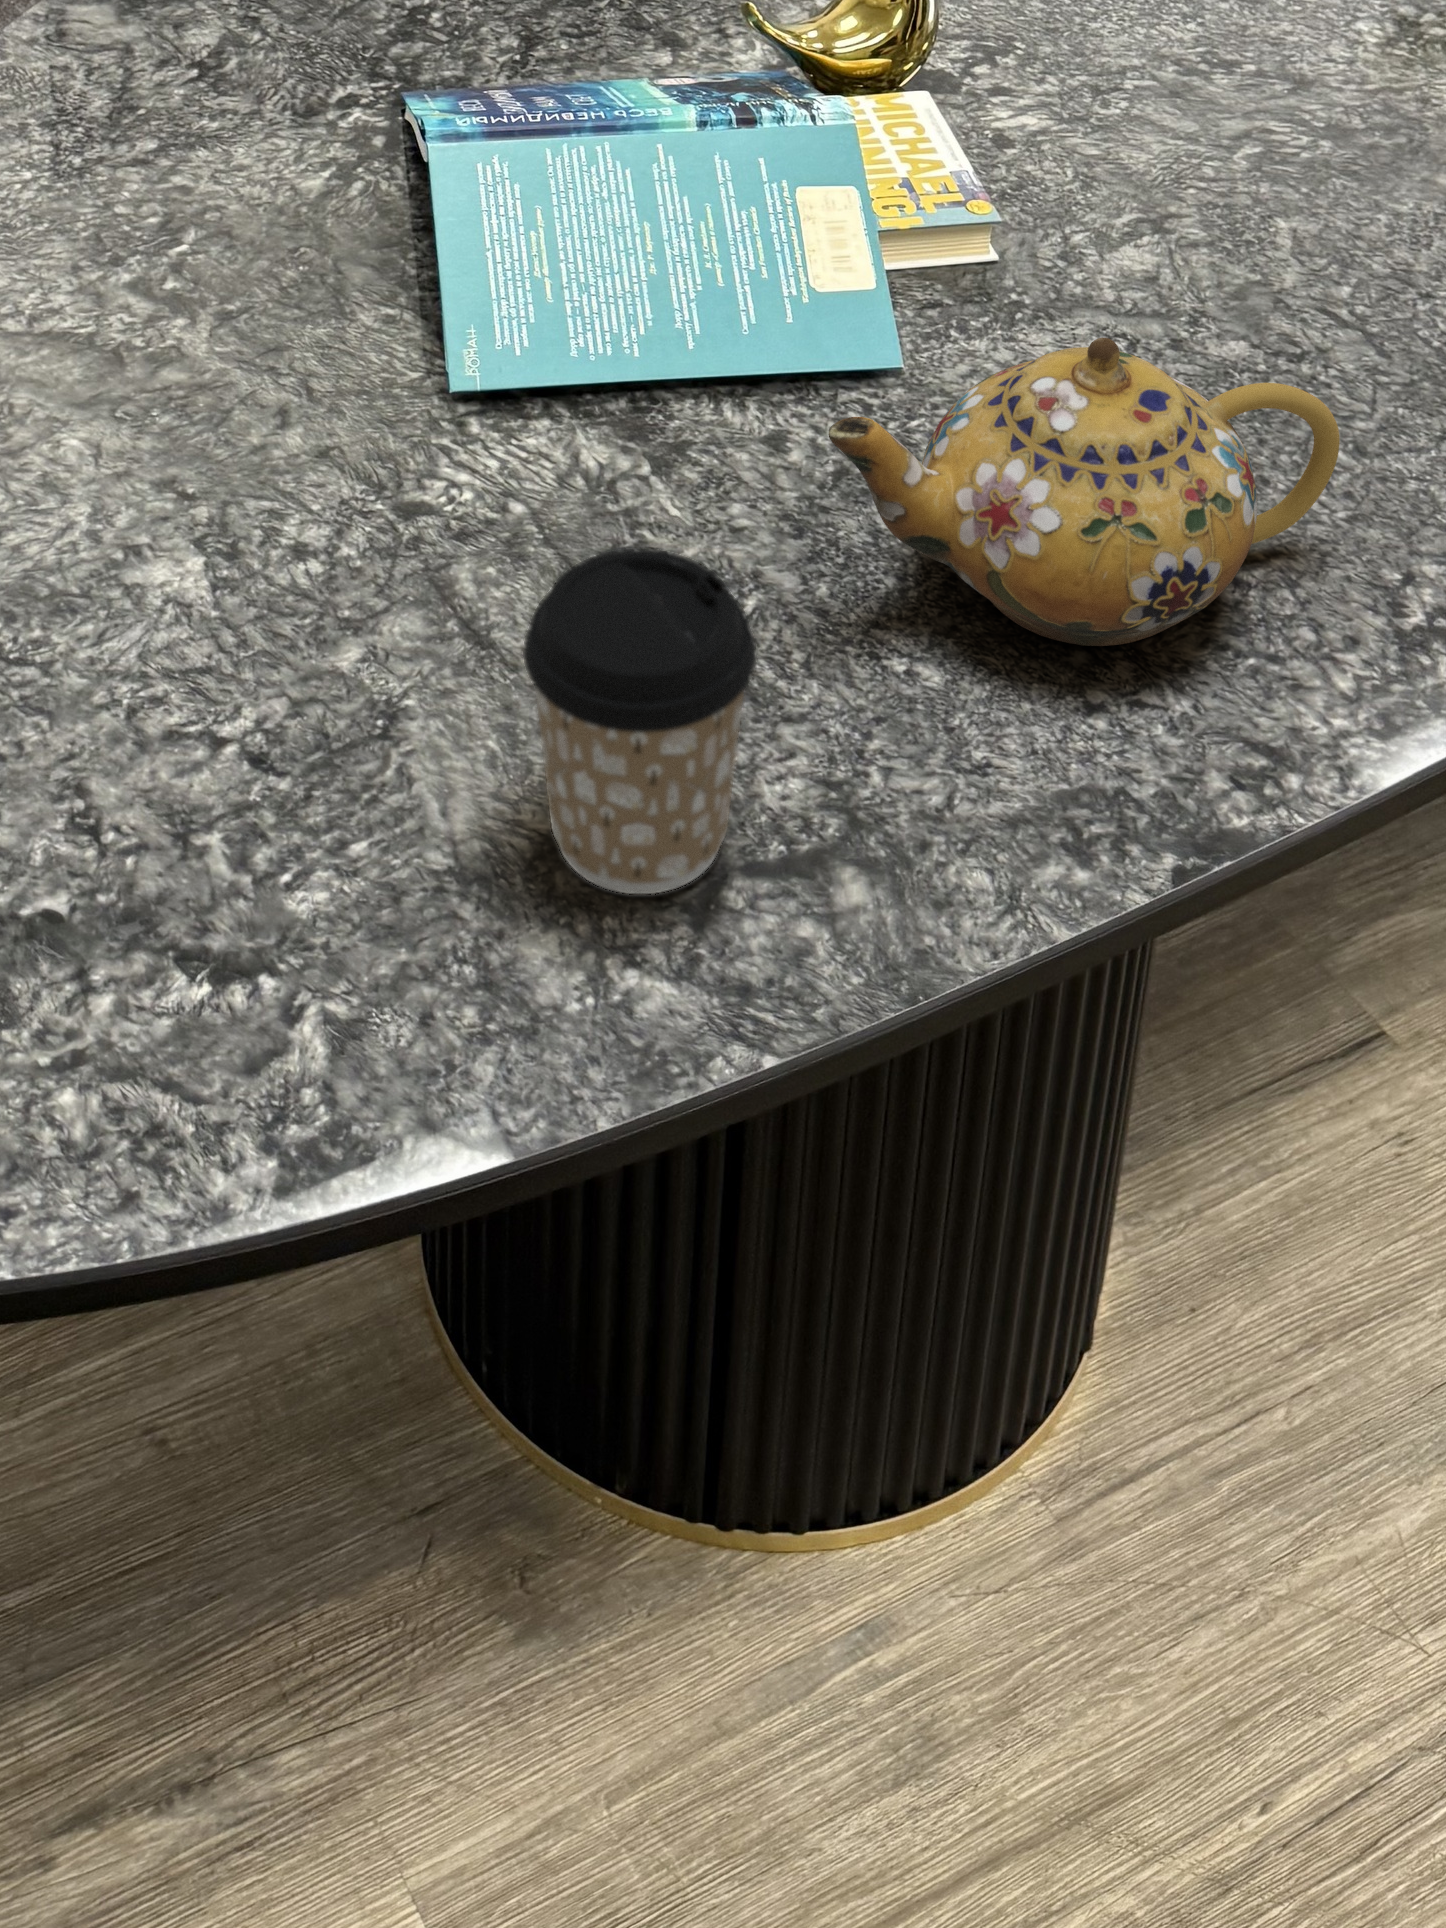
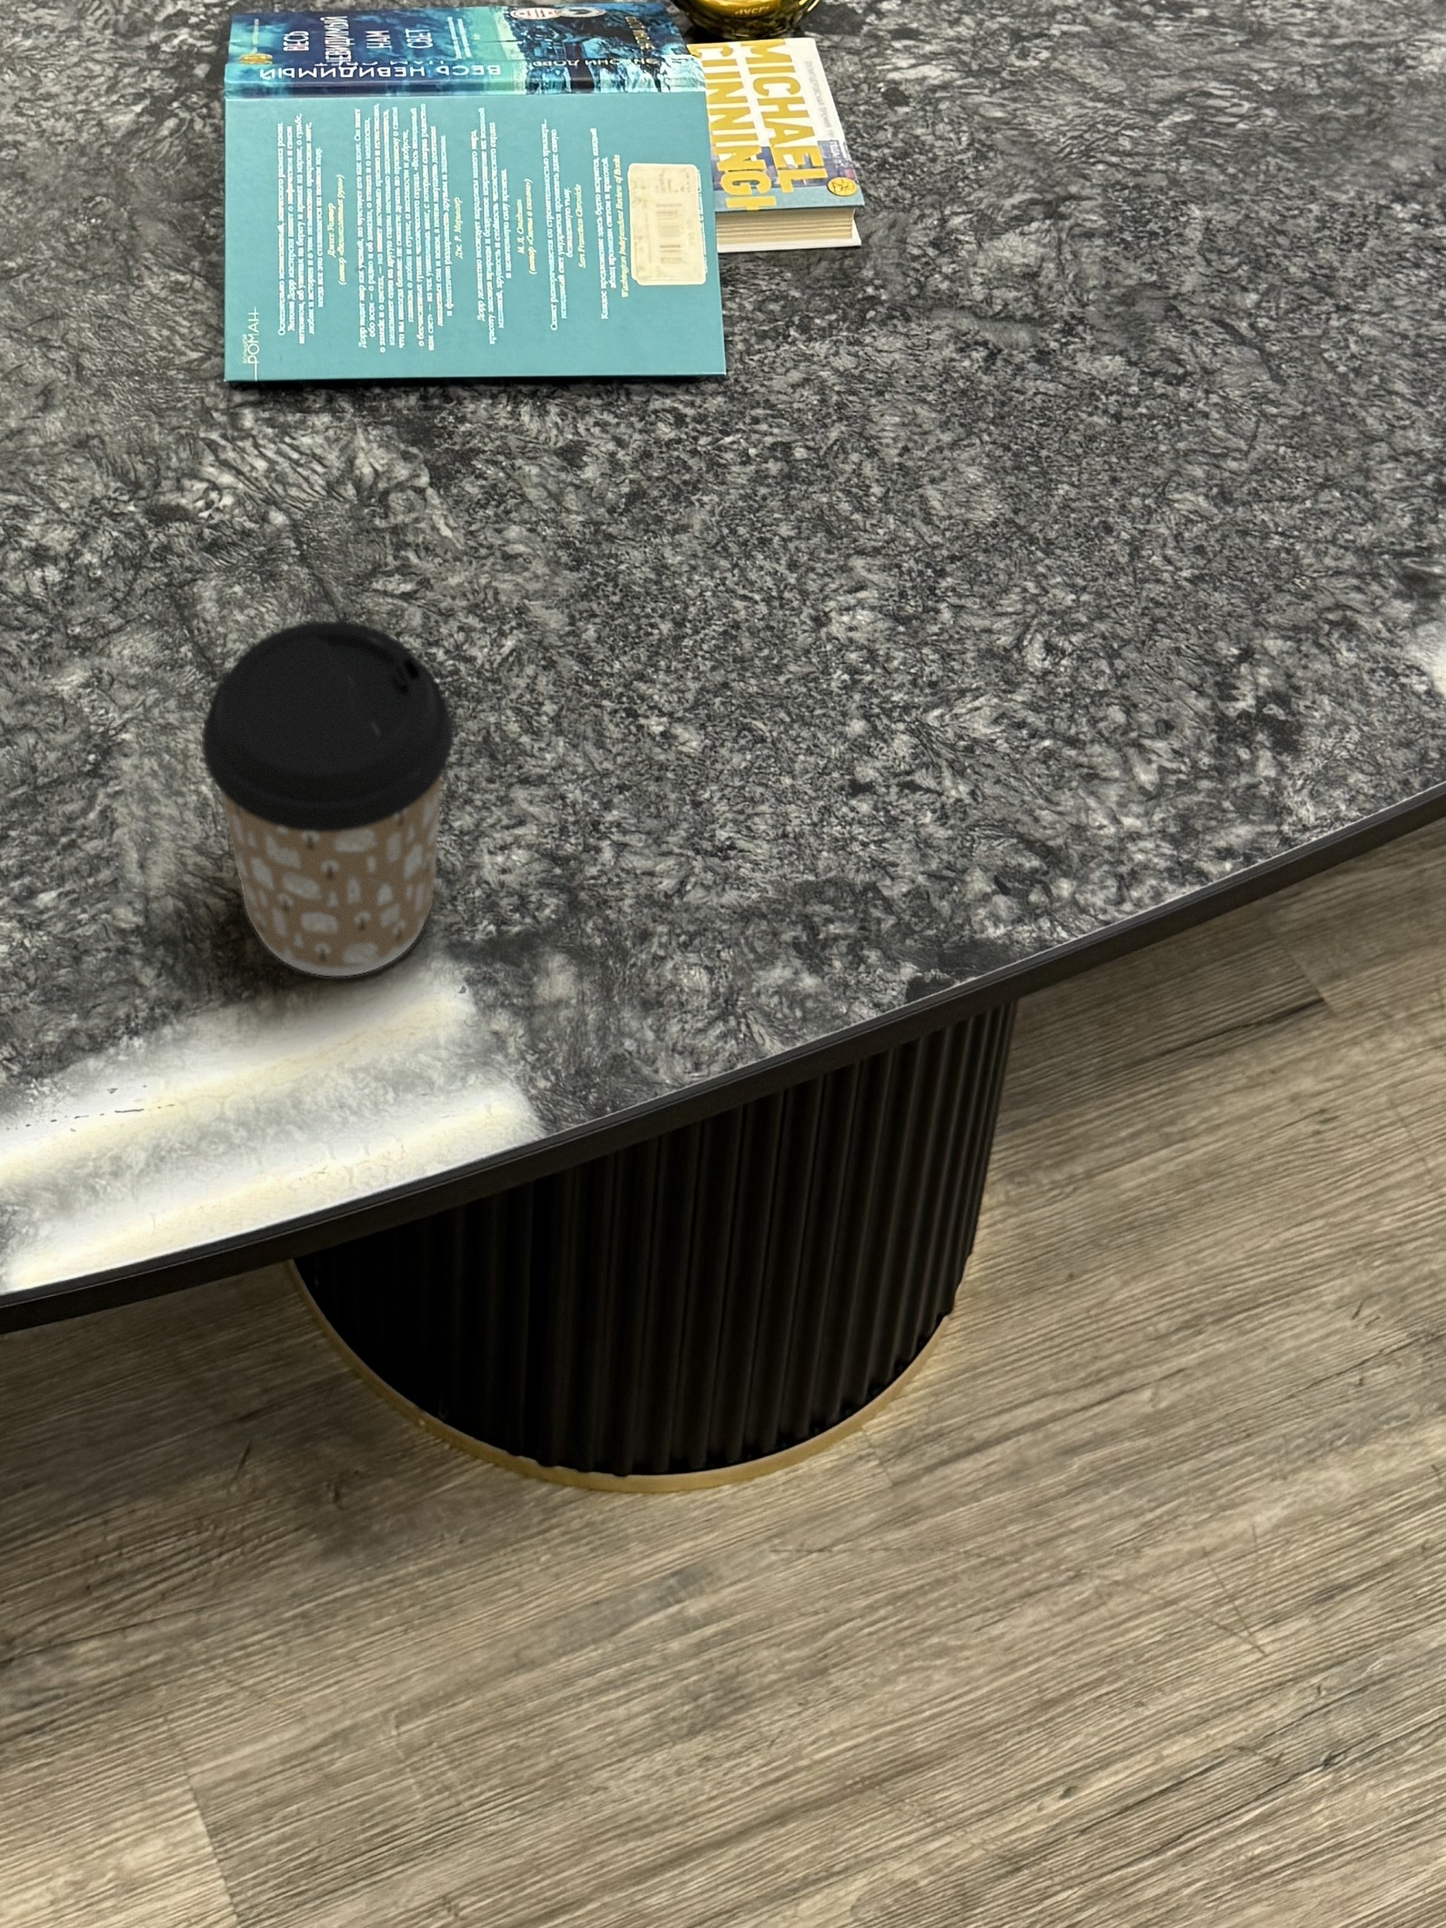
teapot: present [829,338,1340,646] -> none [580,394,1177,719]

